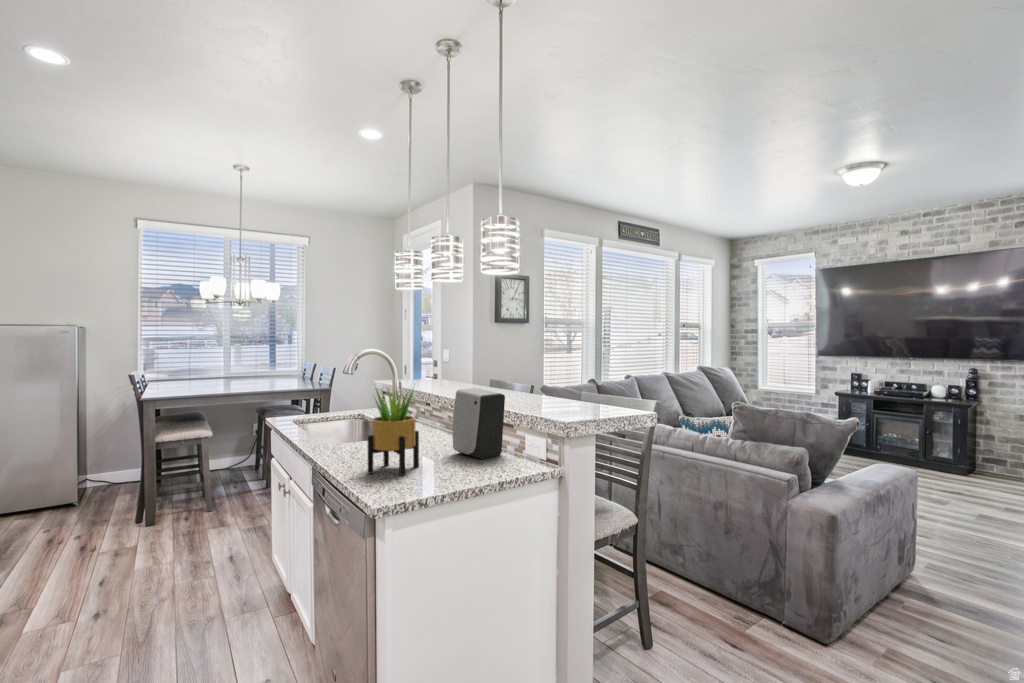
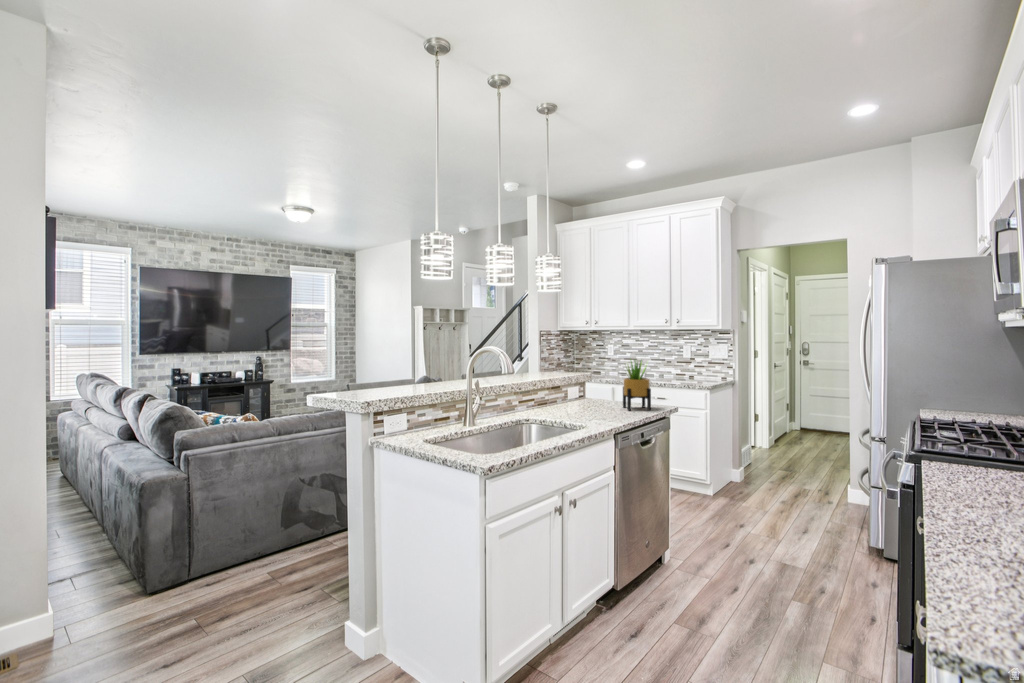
soap dispenser: present [453,388,505,459] -> none [571,364,598,405]

